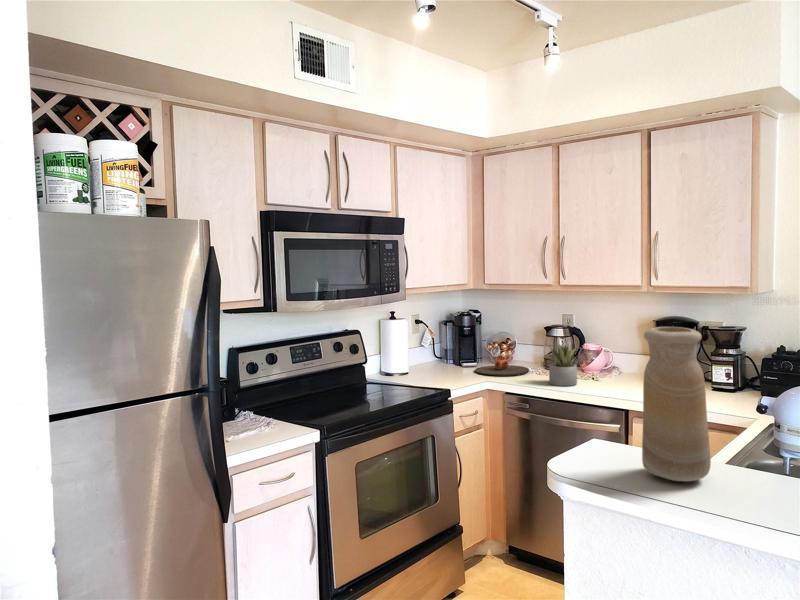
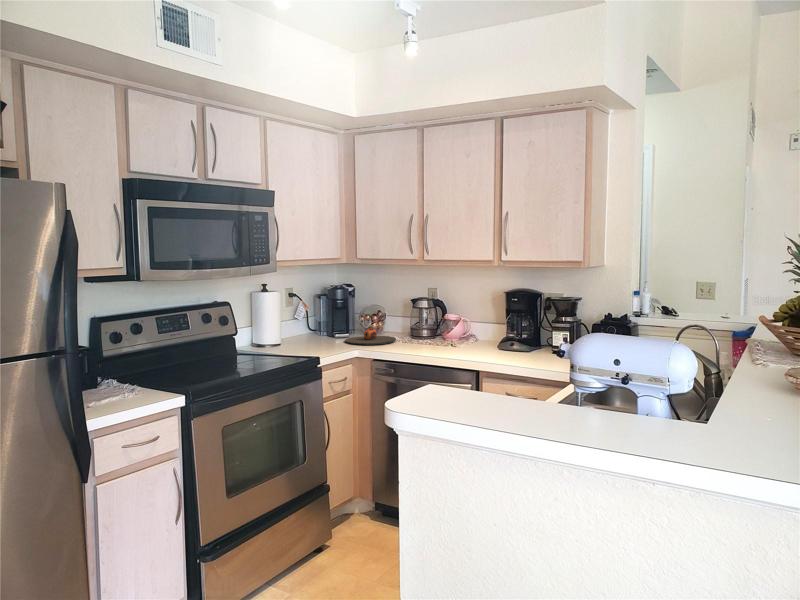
vase: present [642,327,711,482] -> none [456,284,507,410]
succulent plant: present [549,342,577,386] -> none [410,311,437,352]

